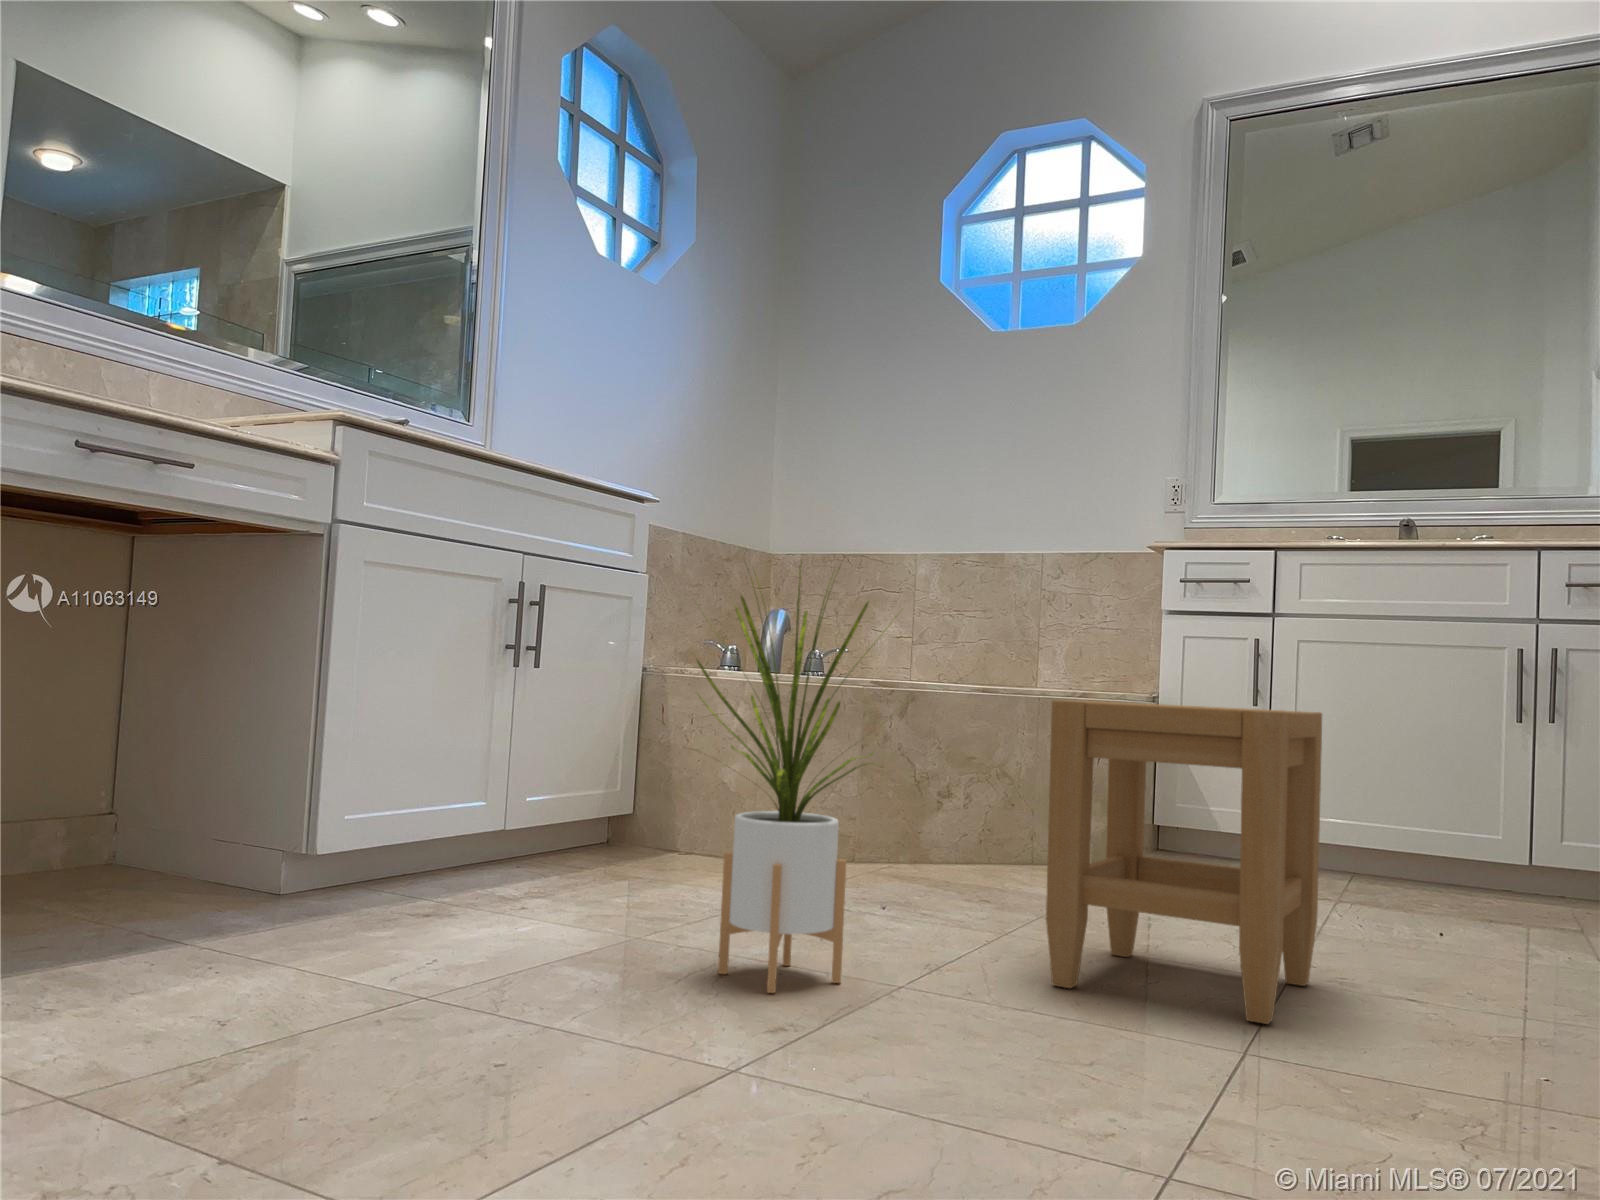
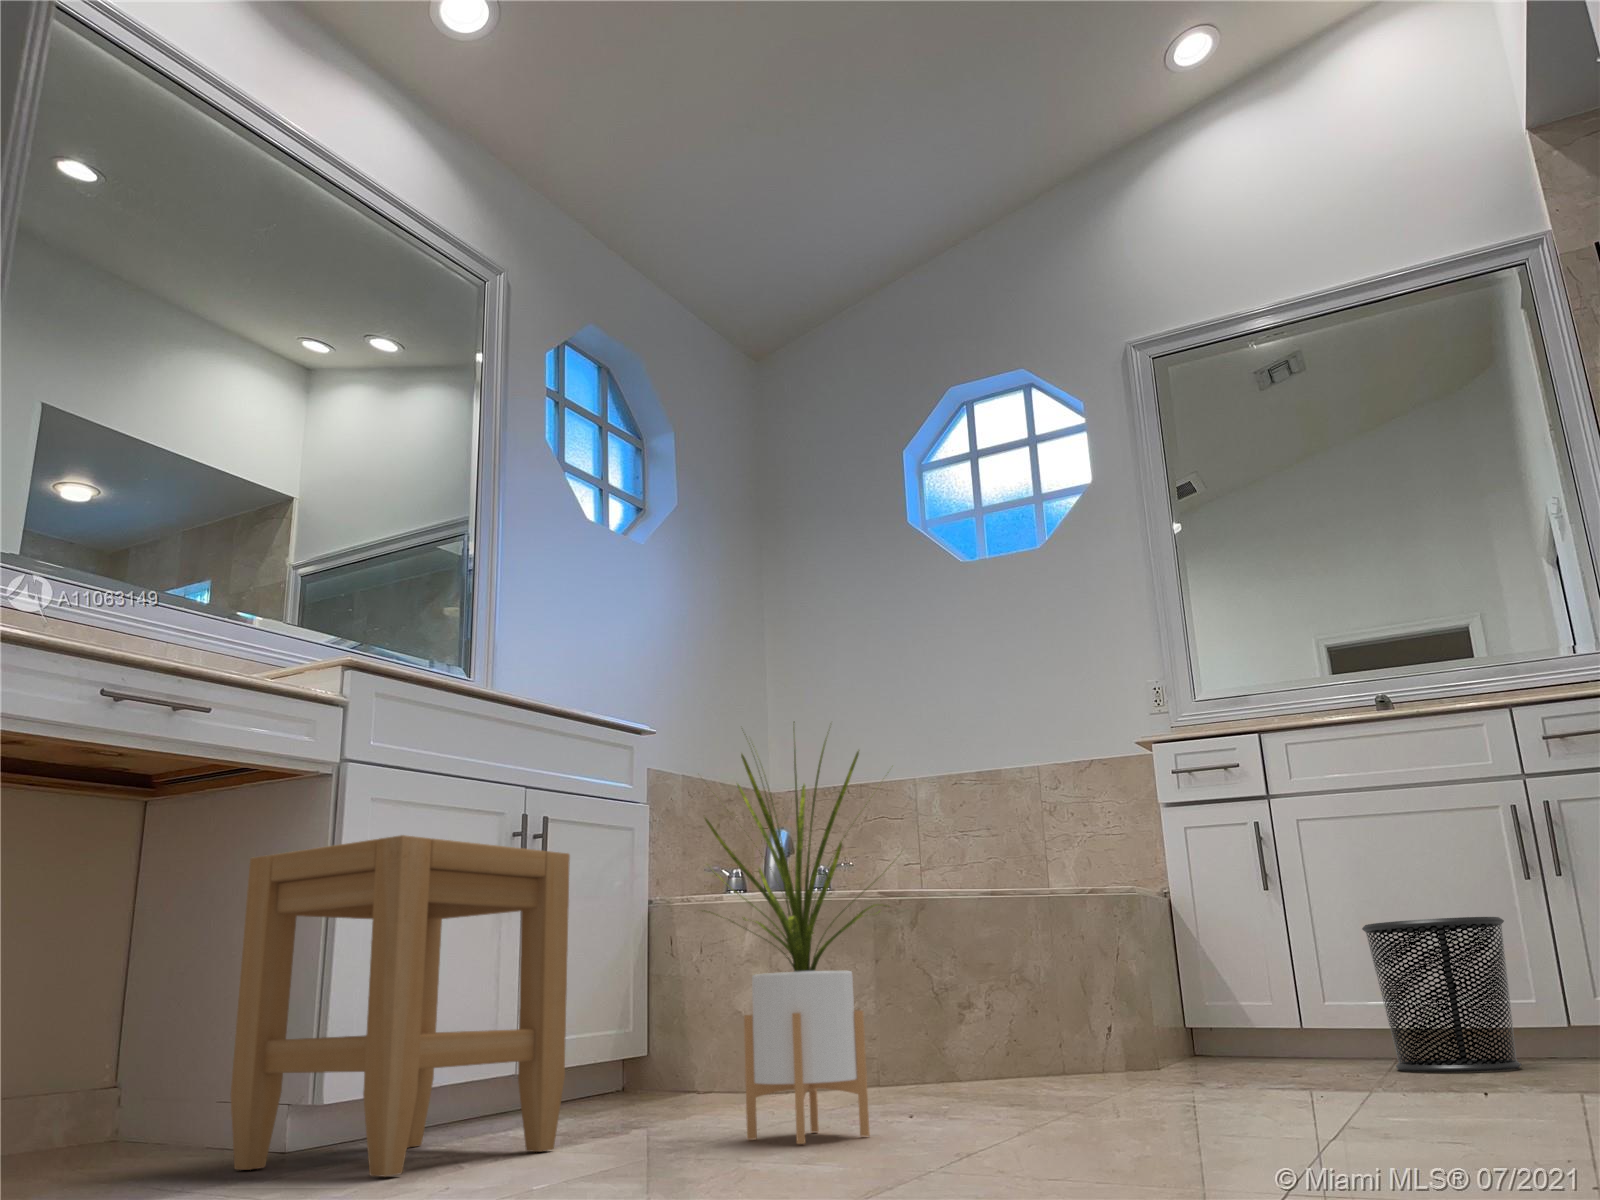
stool: present [1046,700,1322,1024] -> present [231,835,570,1176]
waste bin: none [1349,762,1494,918] -> present [1362,917,1521,1072]

